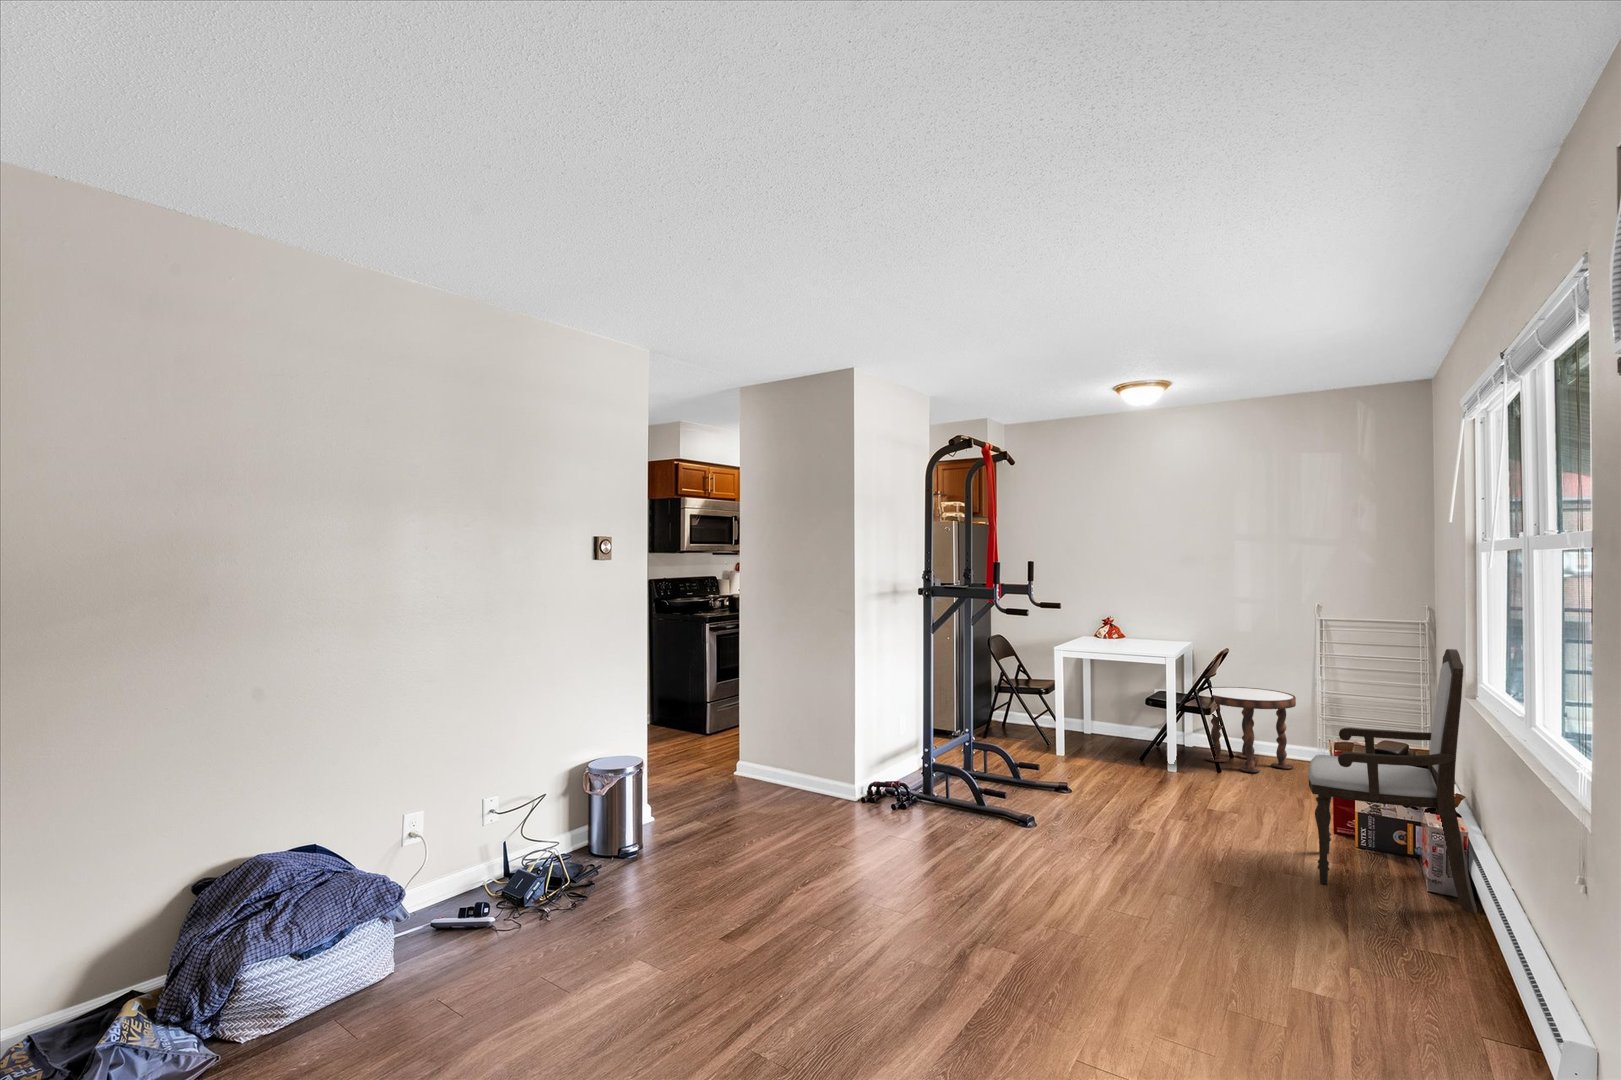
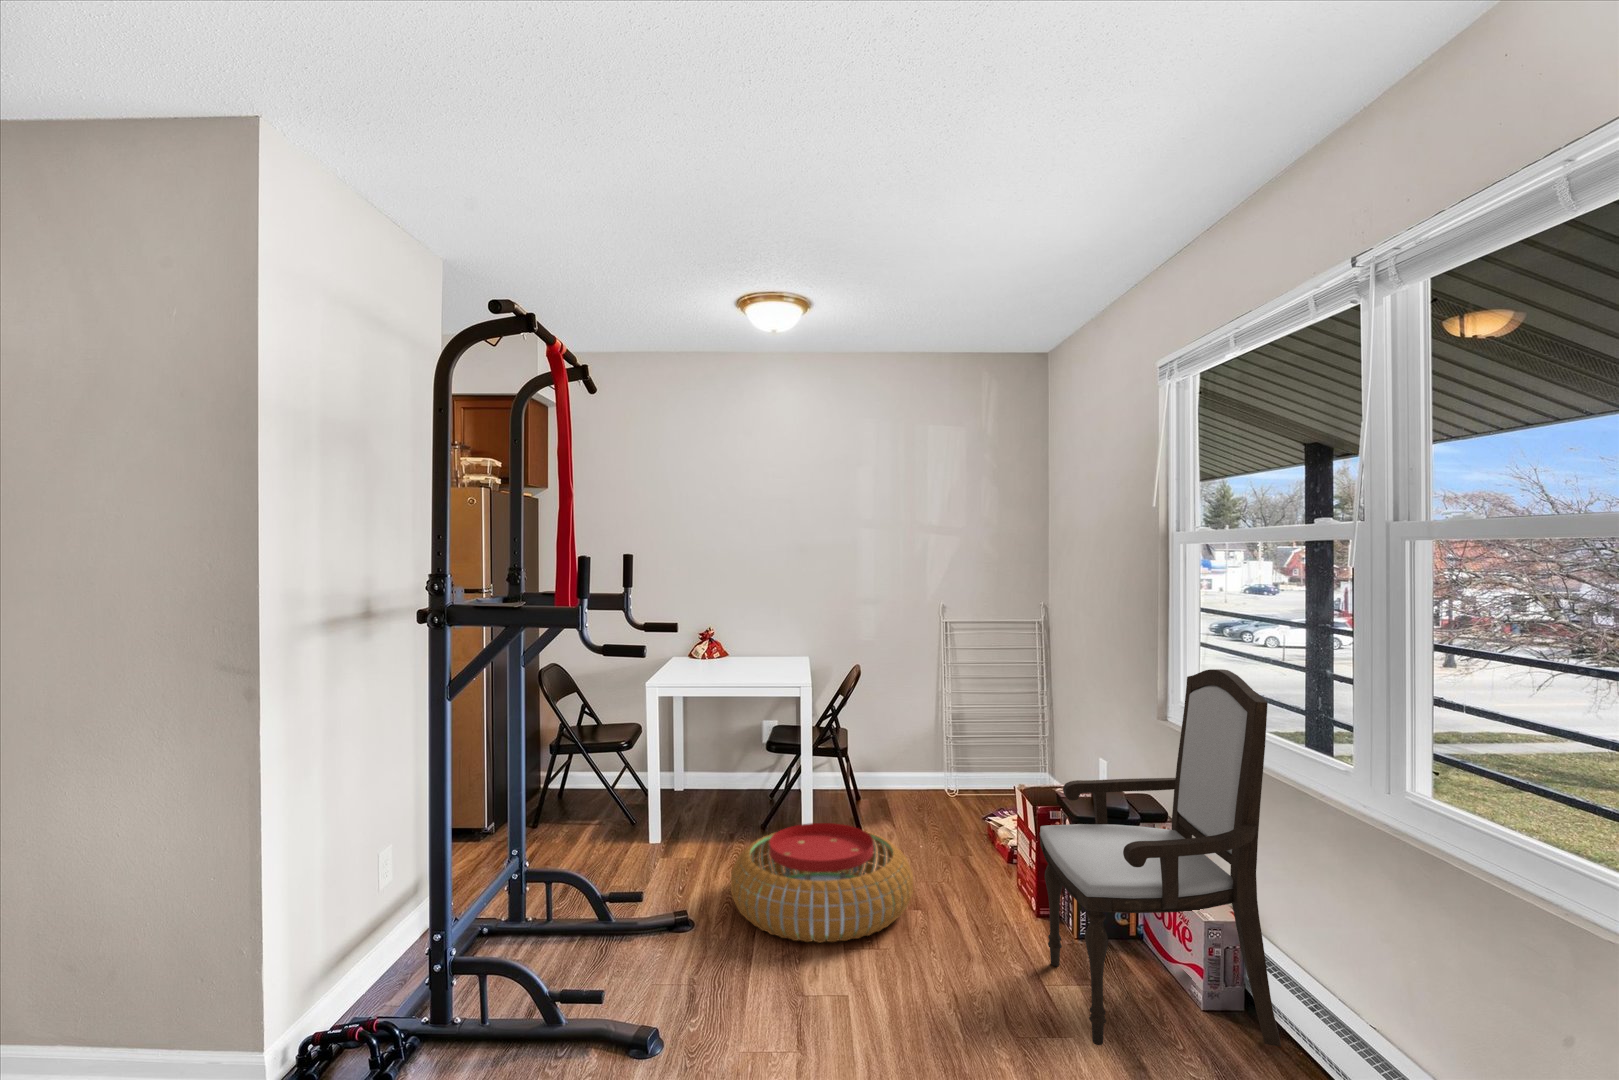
side table: present [1205,687,1296,773] -> none [828,708,933,823]
pouf: none [1100,748,1236,817] -> present [730,823,913,943]

